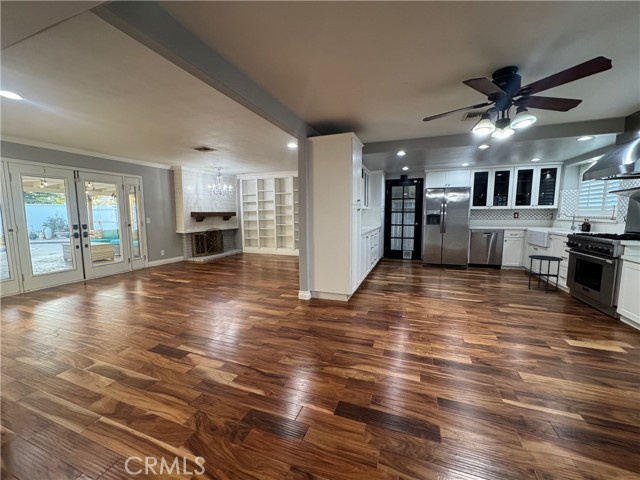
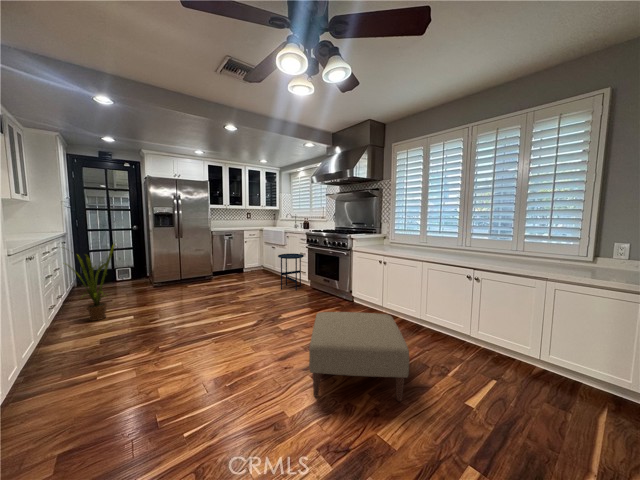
house plant: none [376,233,401,275] -> present [68,244,115,321]
ottoman: none [486,299,606,379] -> present [309,312,409,402]

